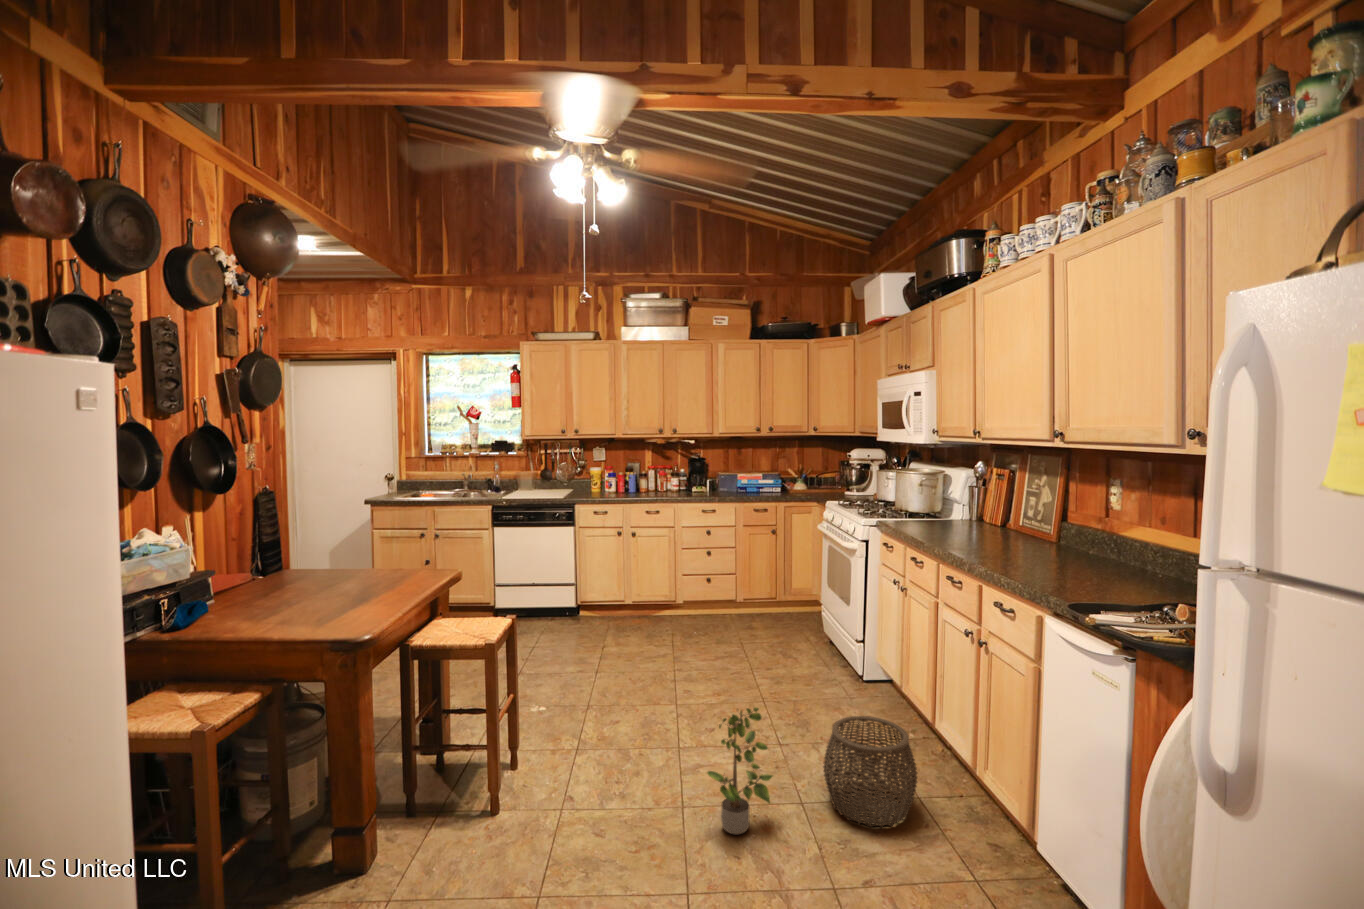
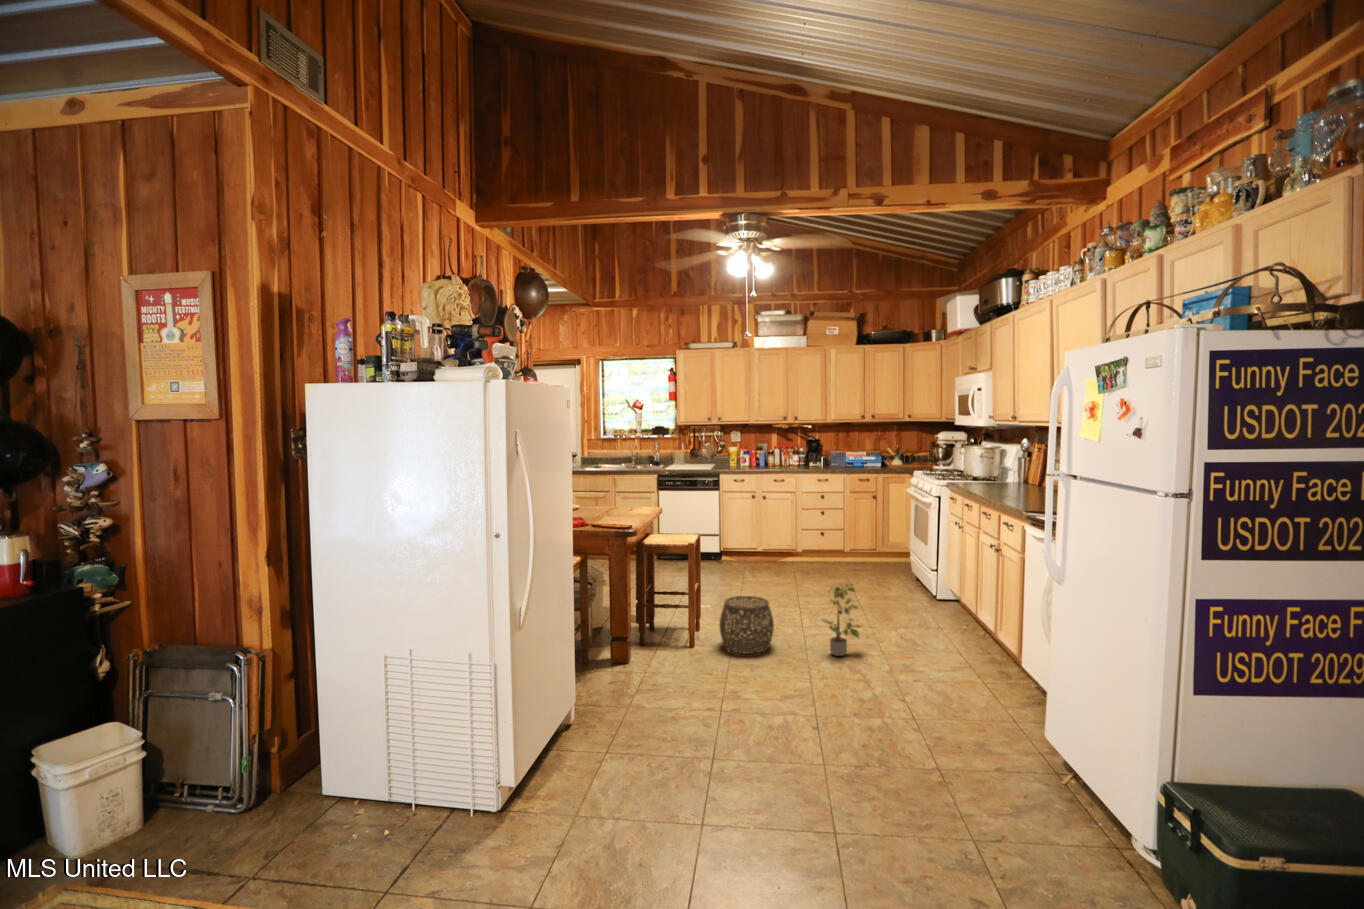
woven basket: present [823,716,918,827] -> present [719,596,774,654]

